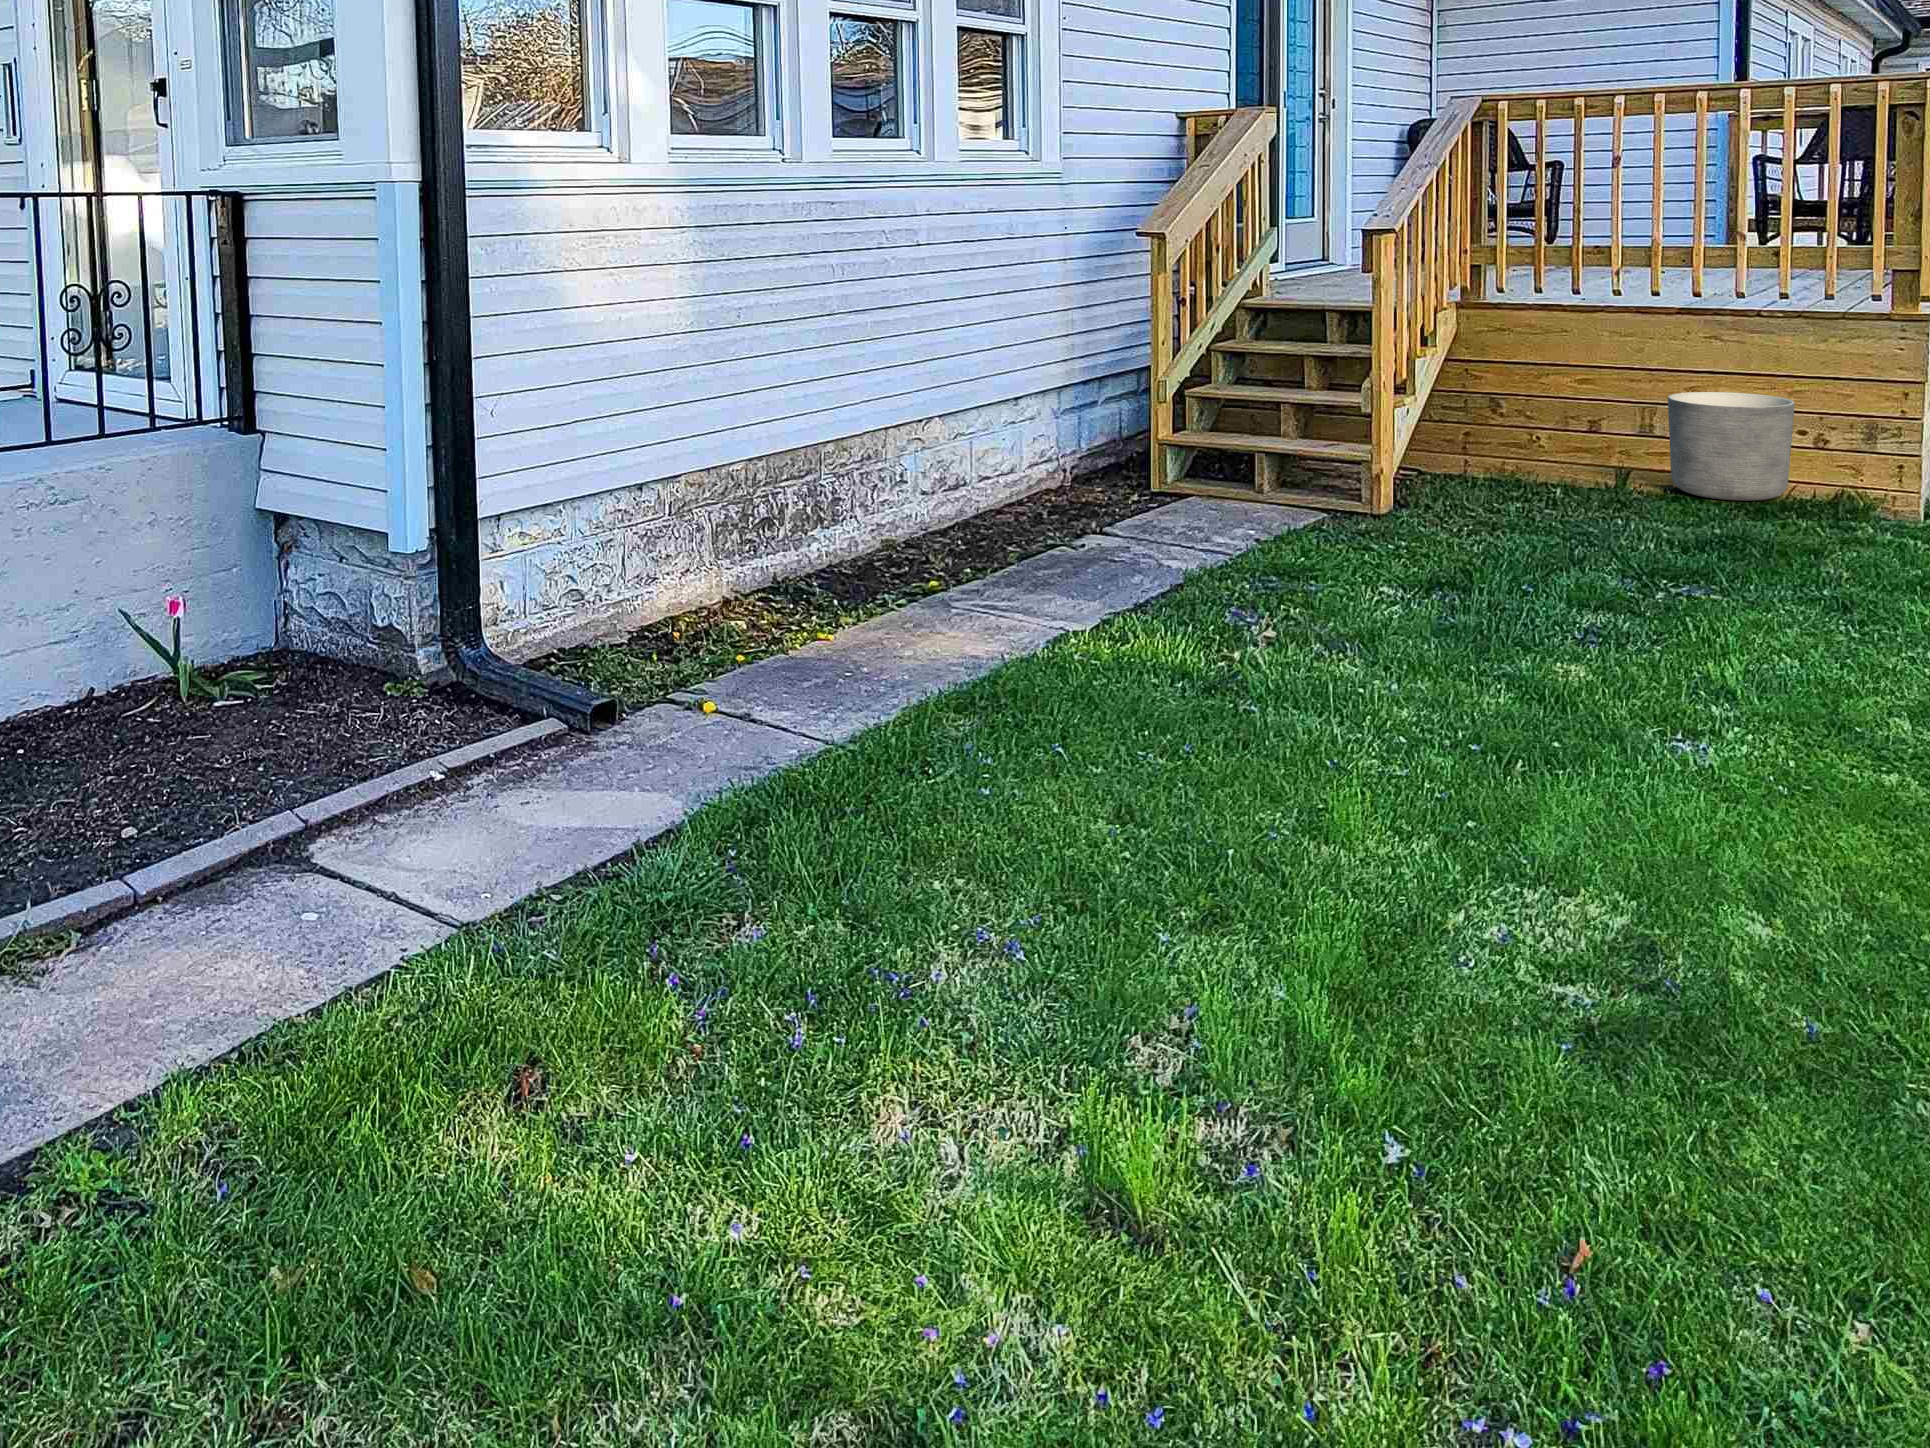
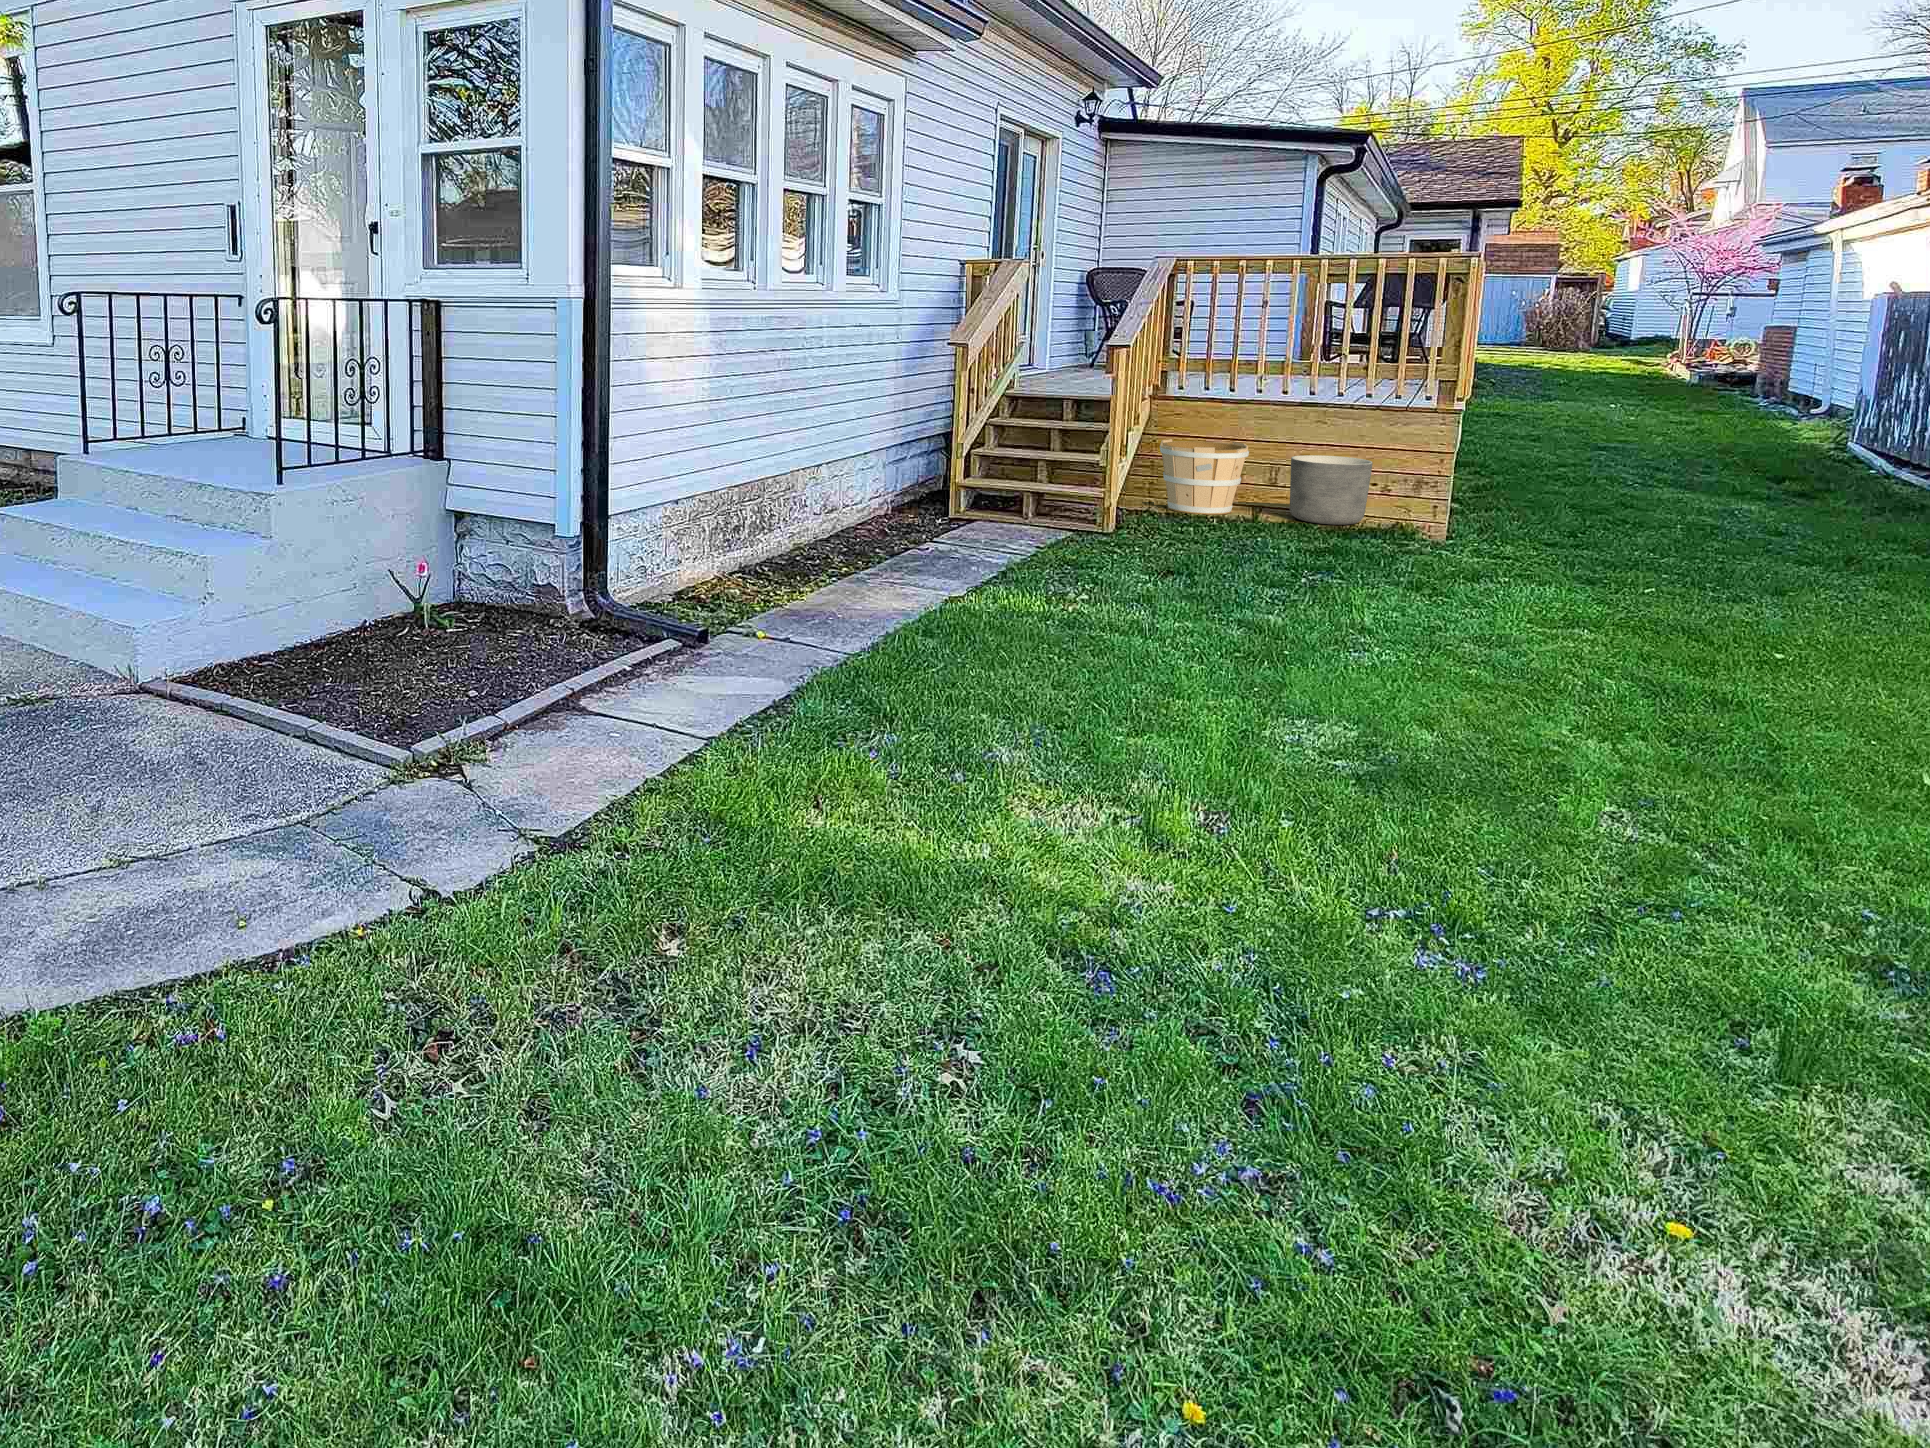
wooden bucket: none [1469,369,1604,485] -> present [1160,439,1249,515]

